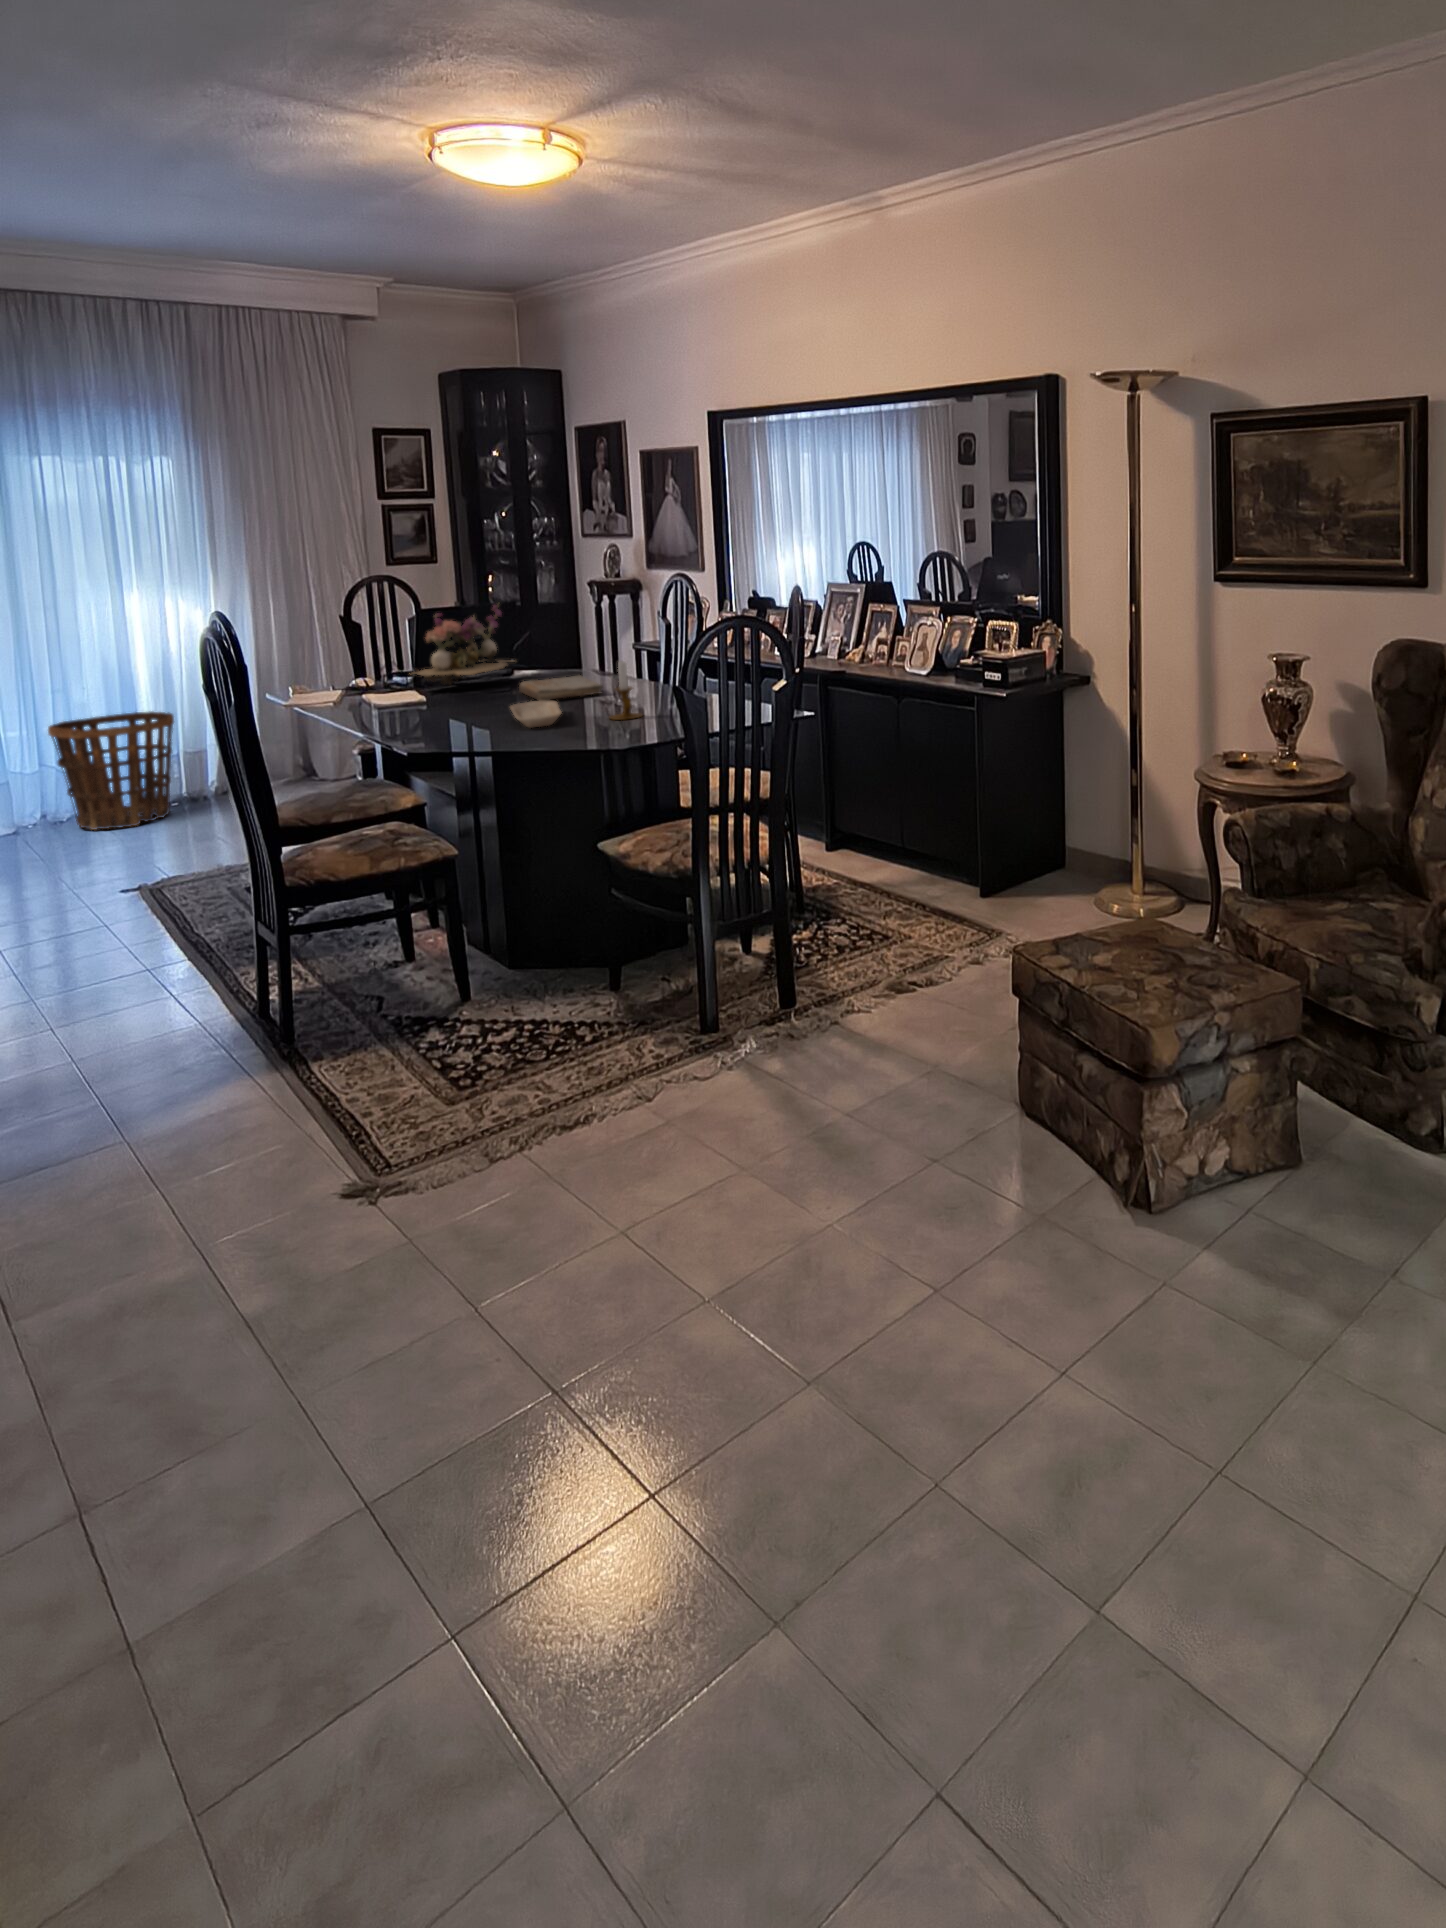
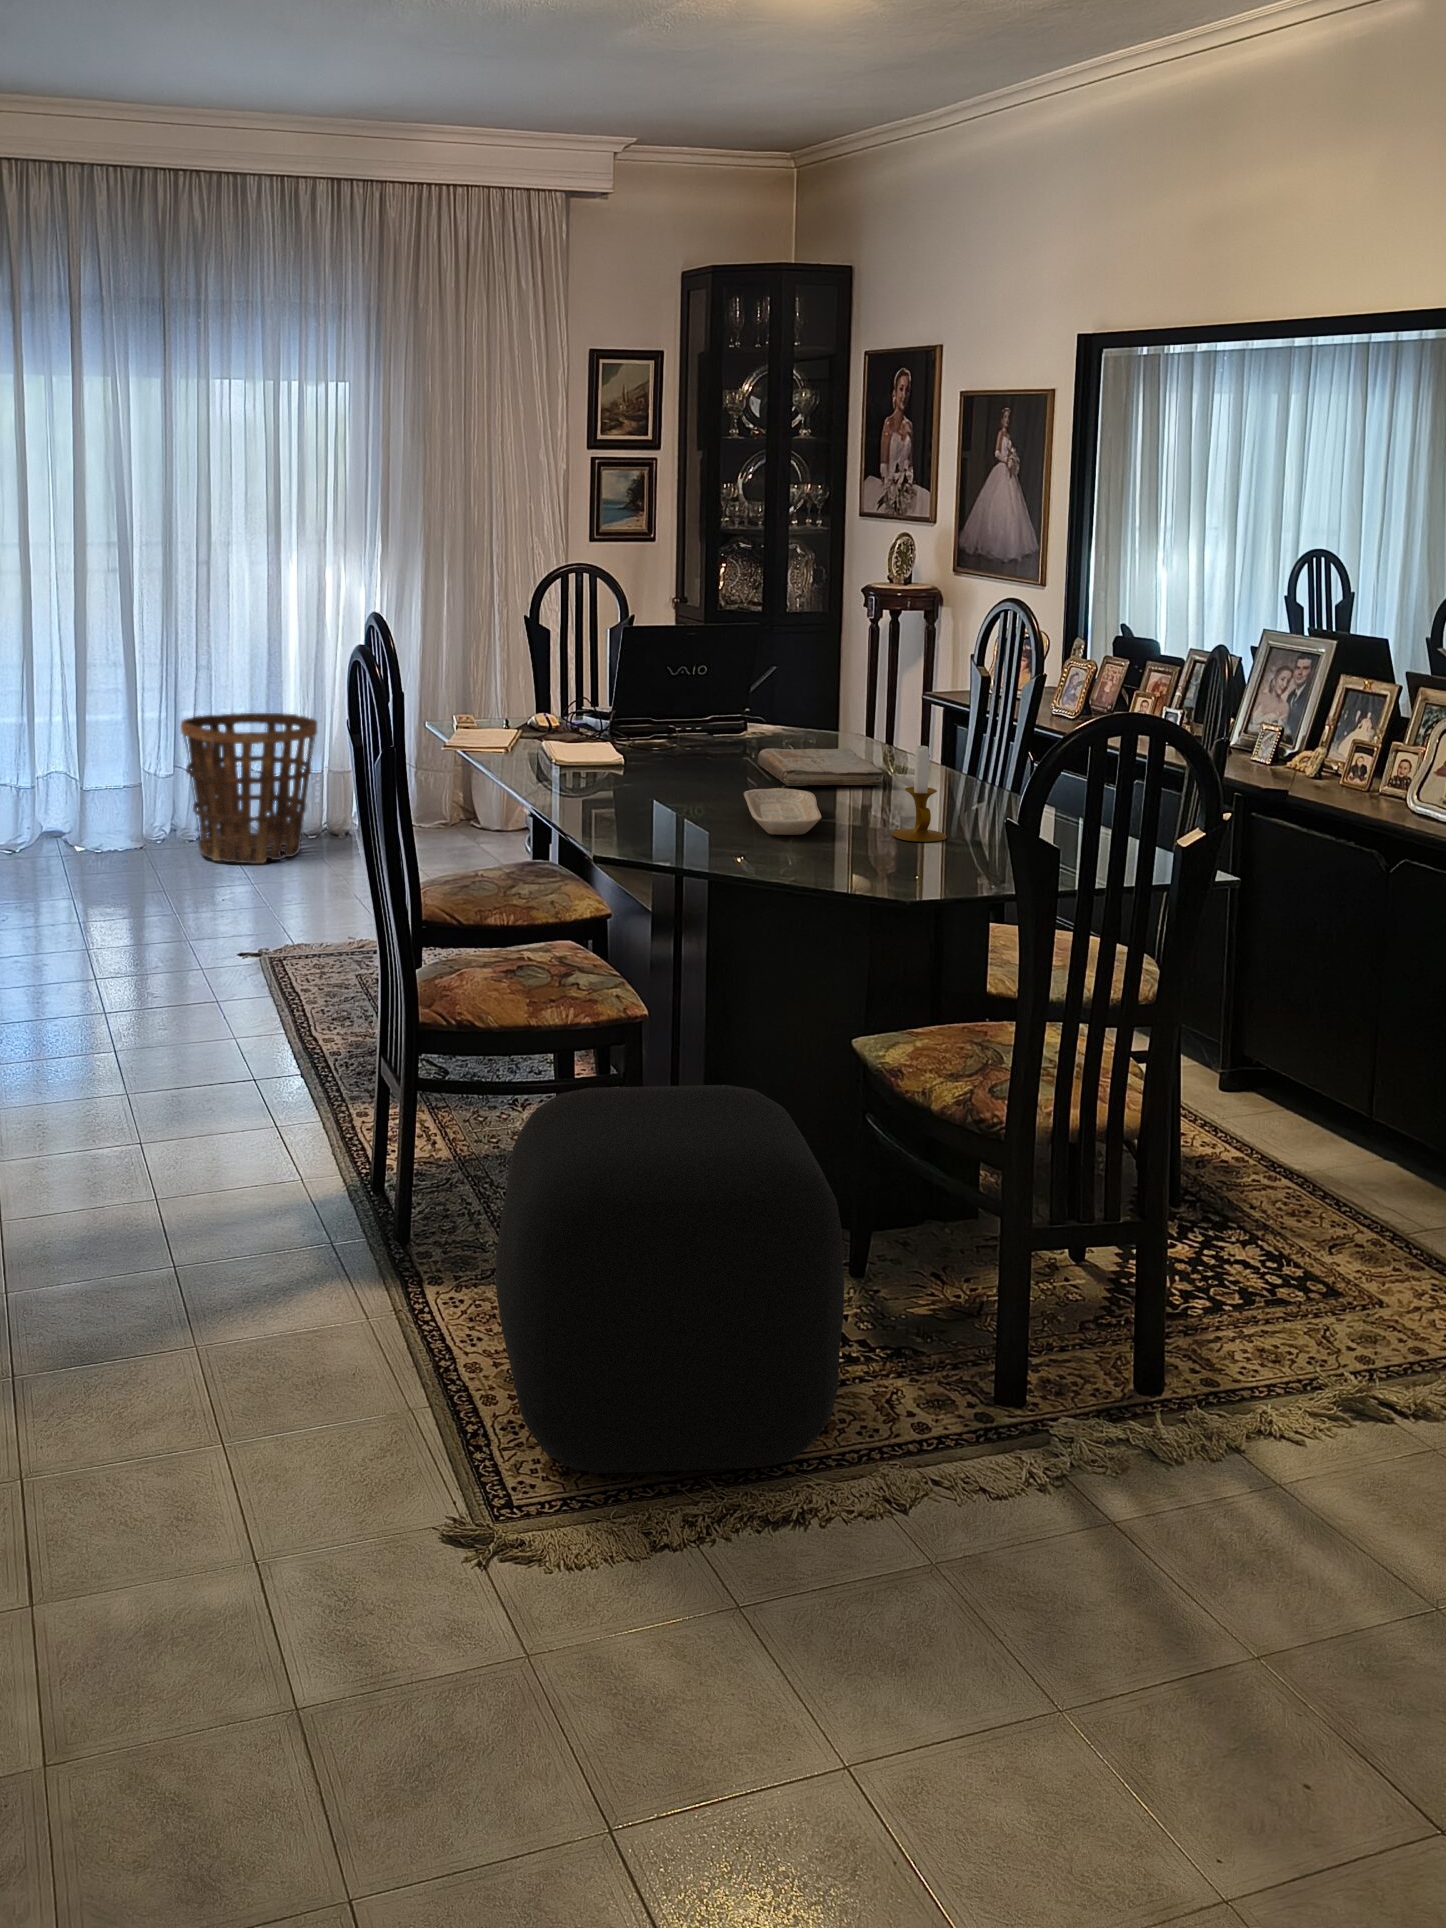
flower arrangement: present [414,605,508,685] -> none [606,621,757,742]
ottoman: none [362,879,602,1134] -> present [496,1085,844,1473]

